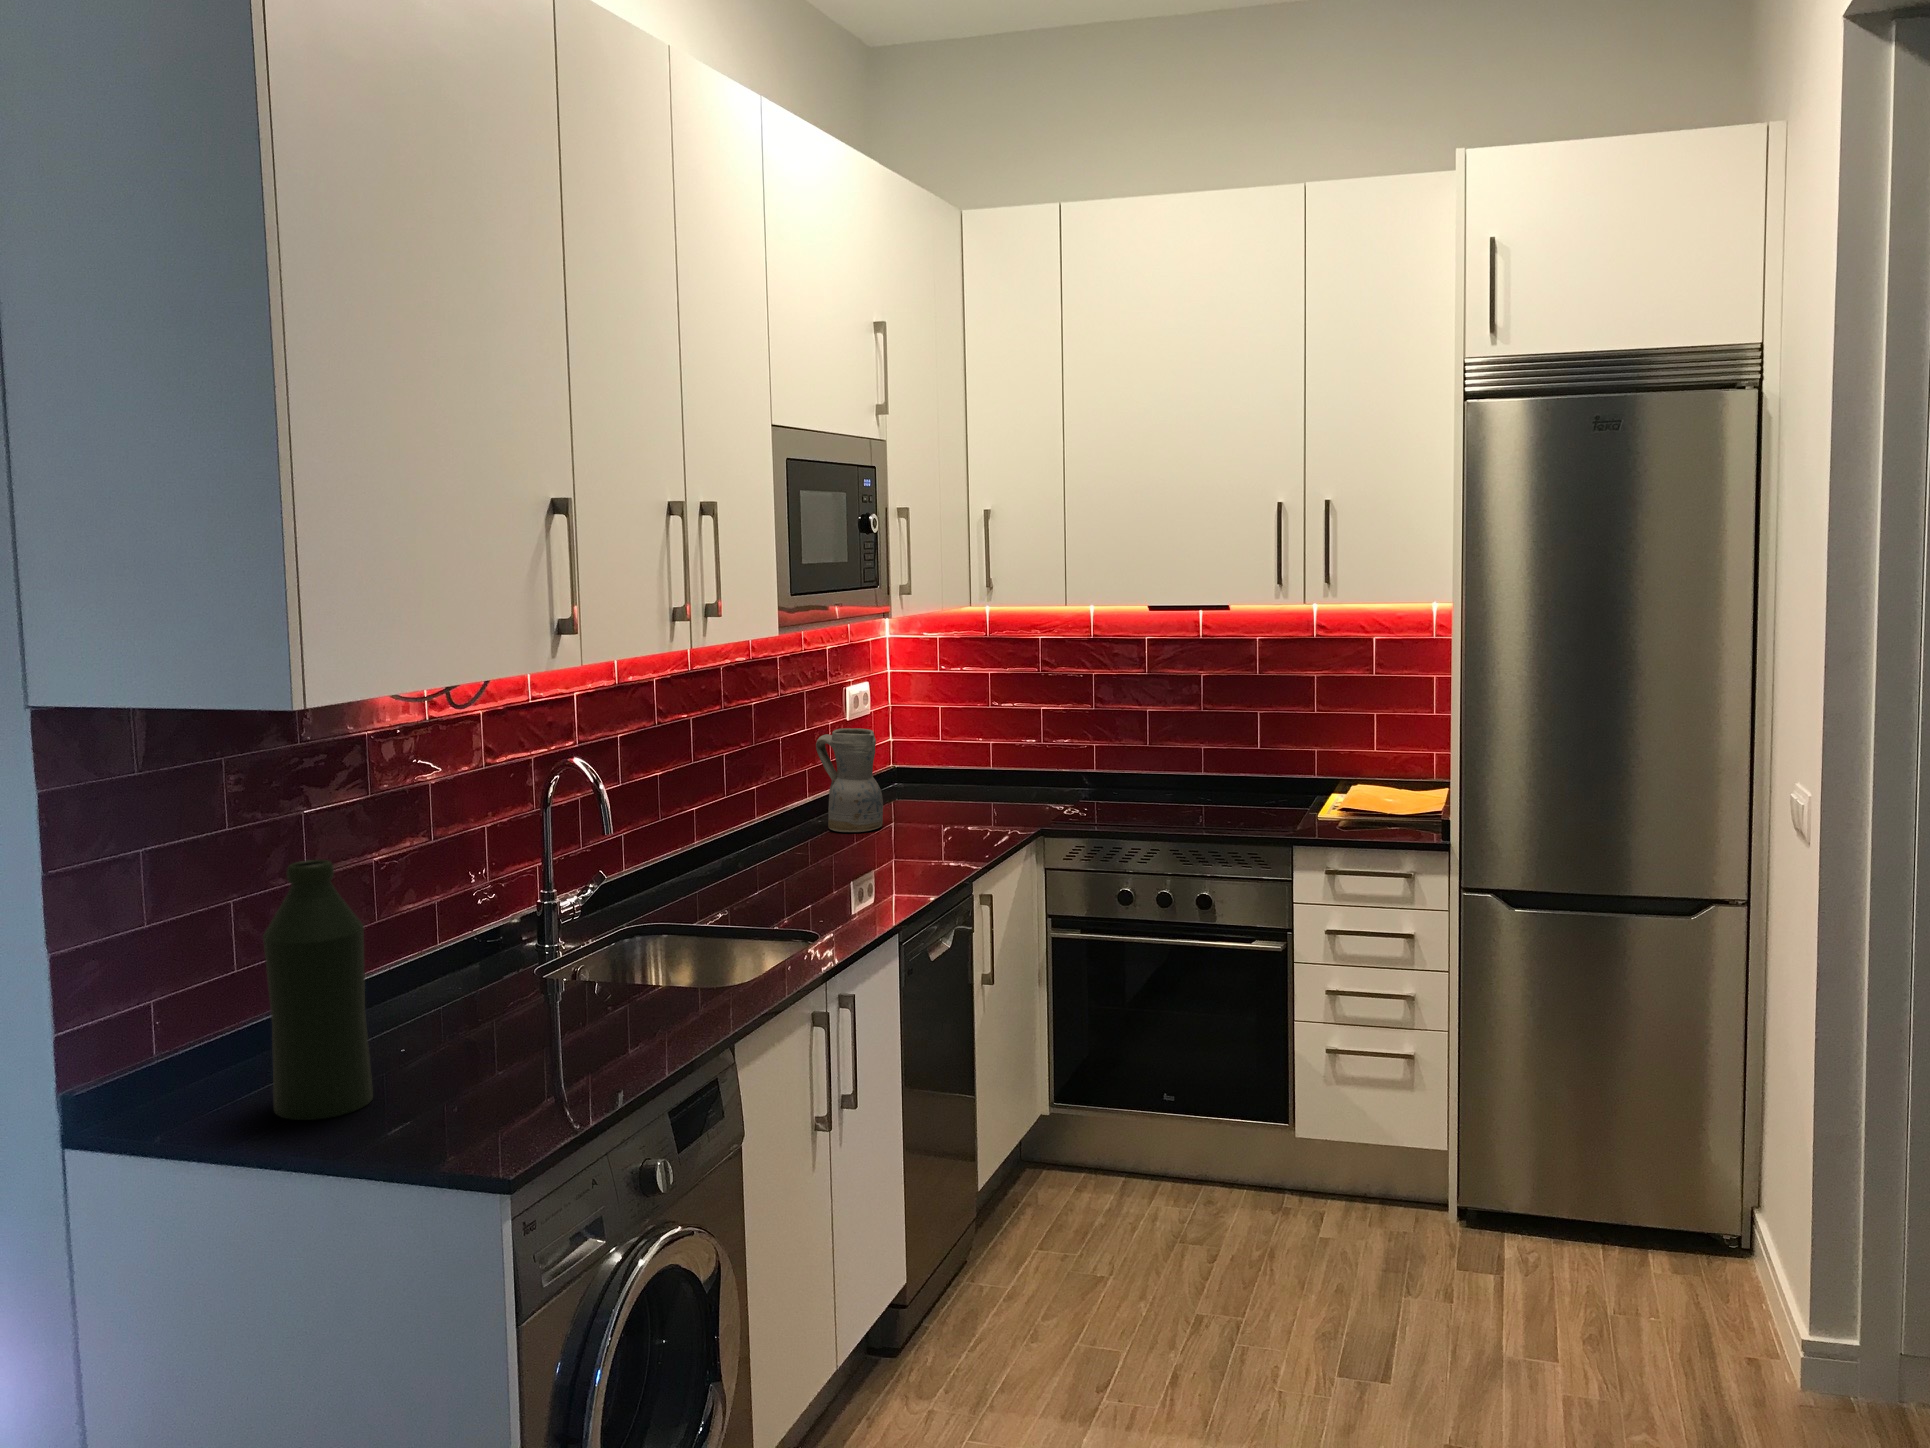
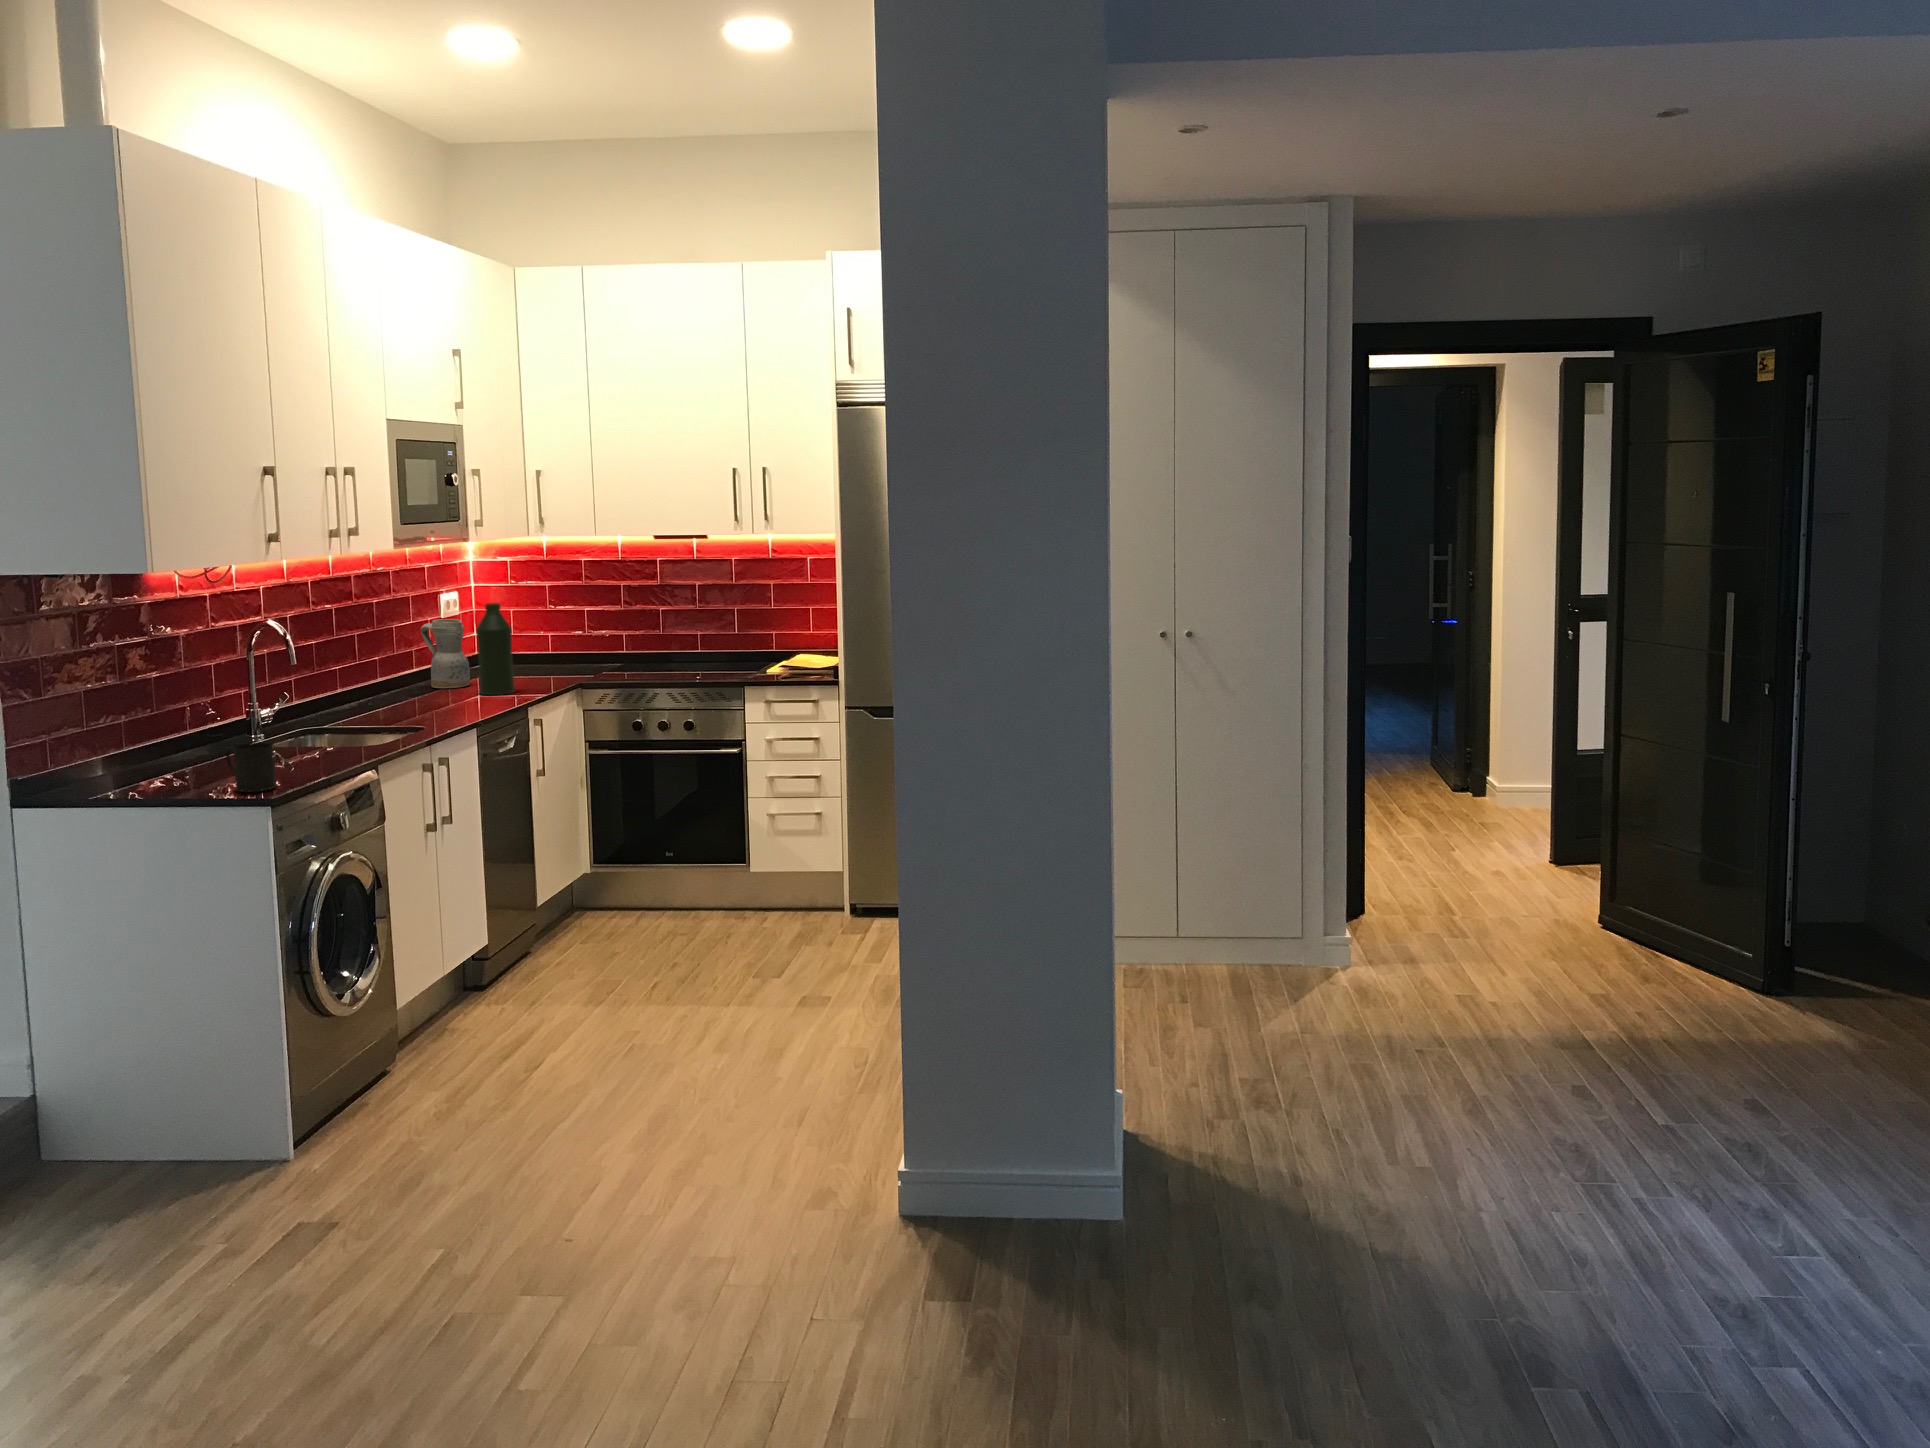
bottle: present [263,860,373,1120] -> present [476,603,515,695]
mug: none [442,1036,532,1147] -> present [226,743,276,792]

